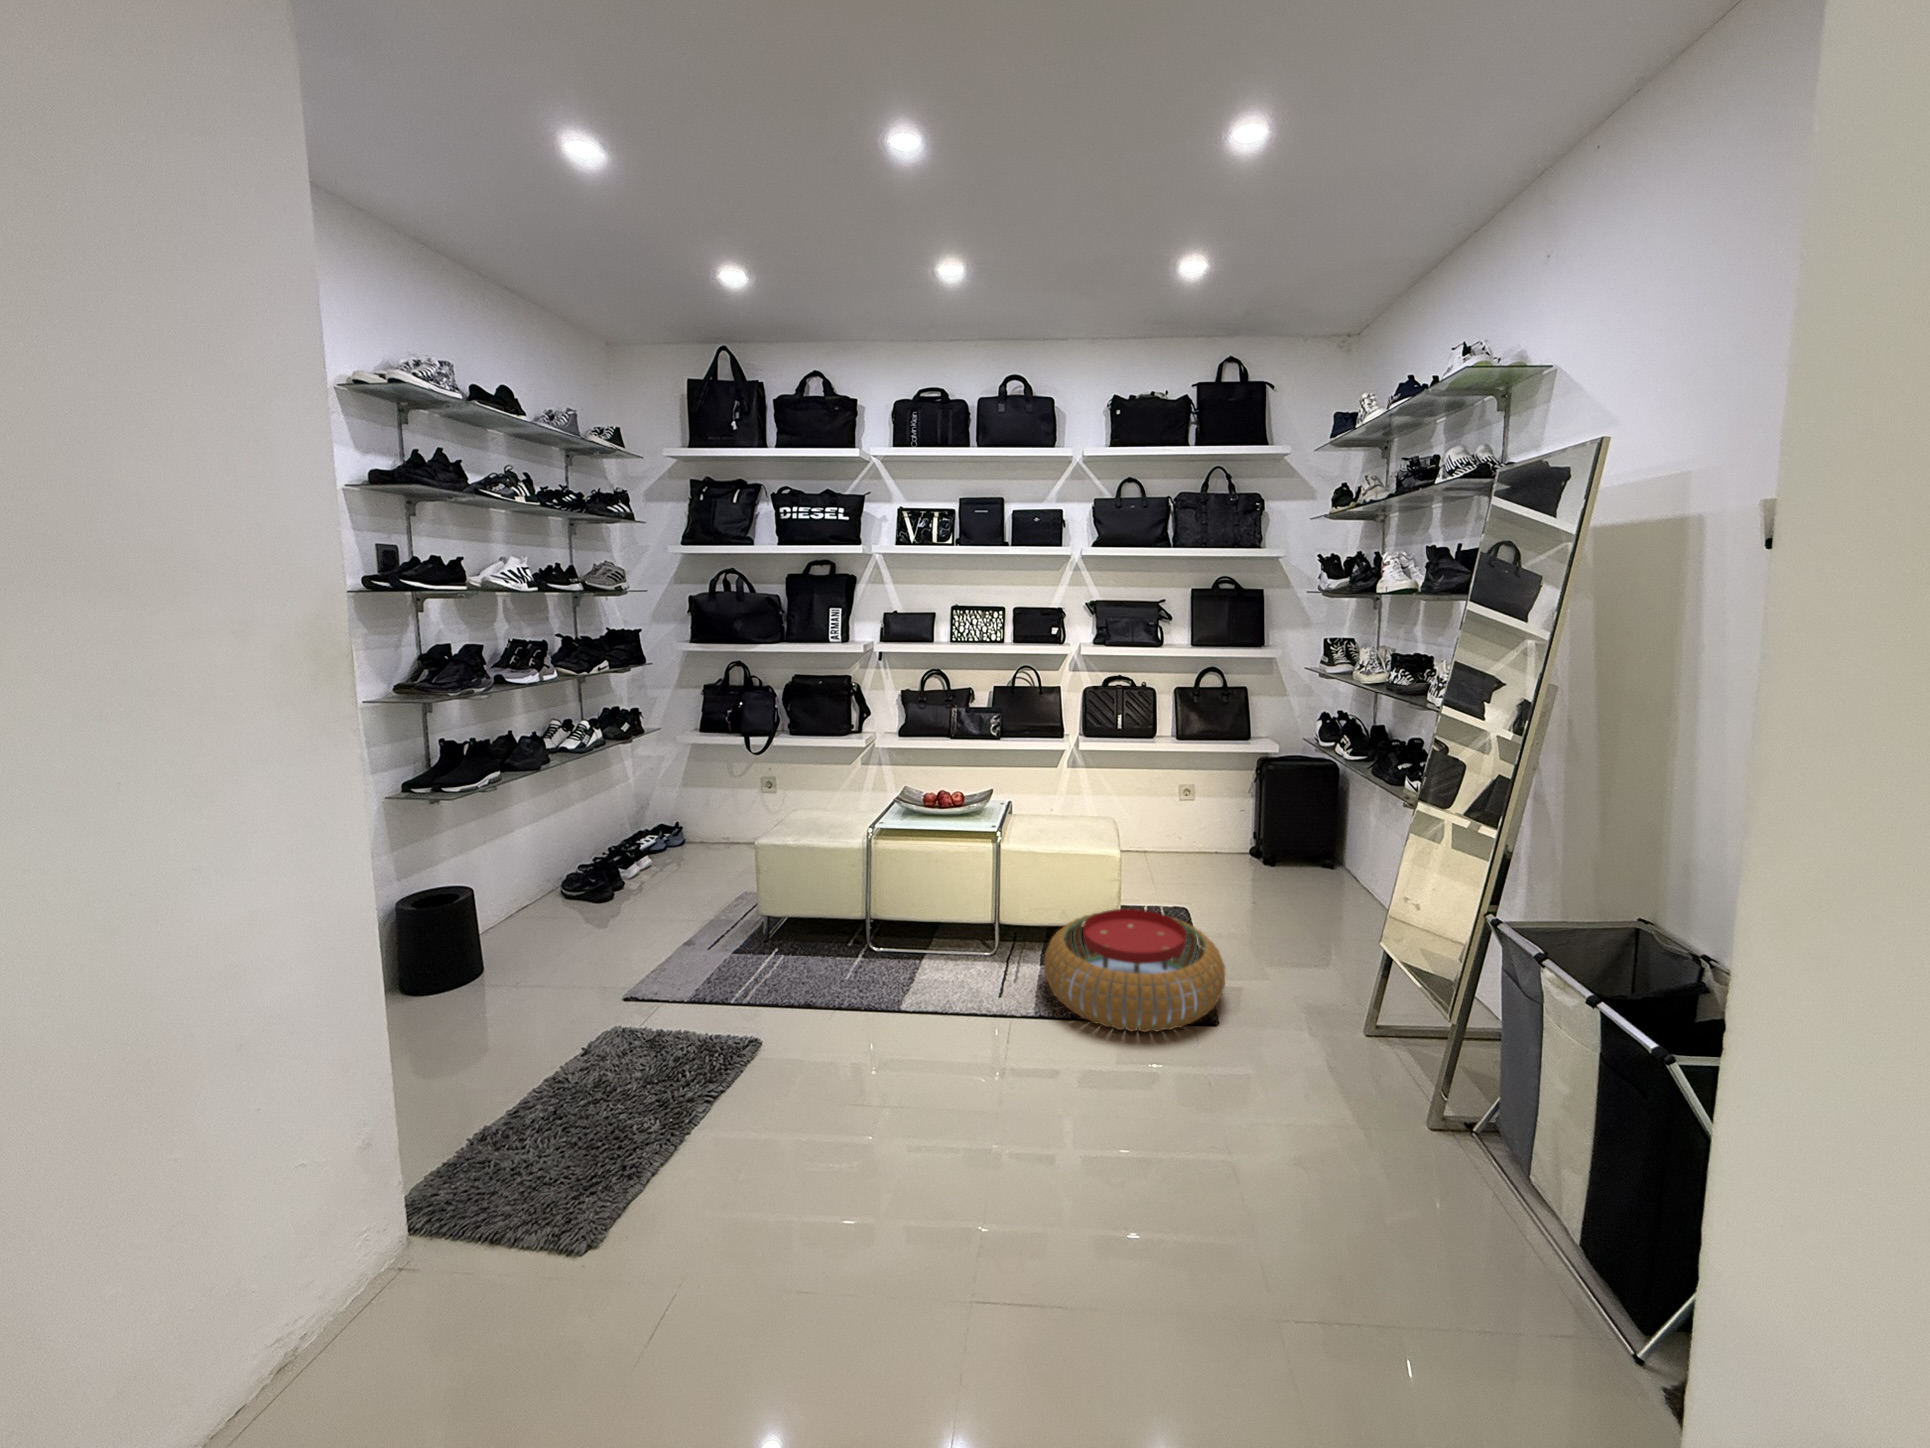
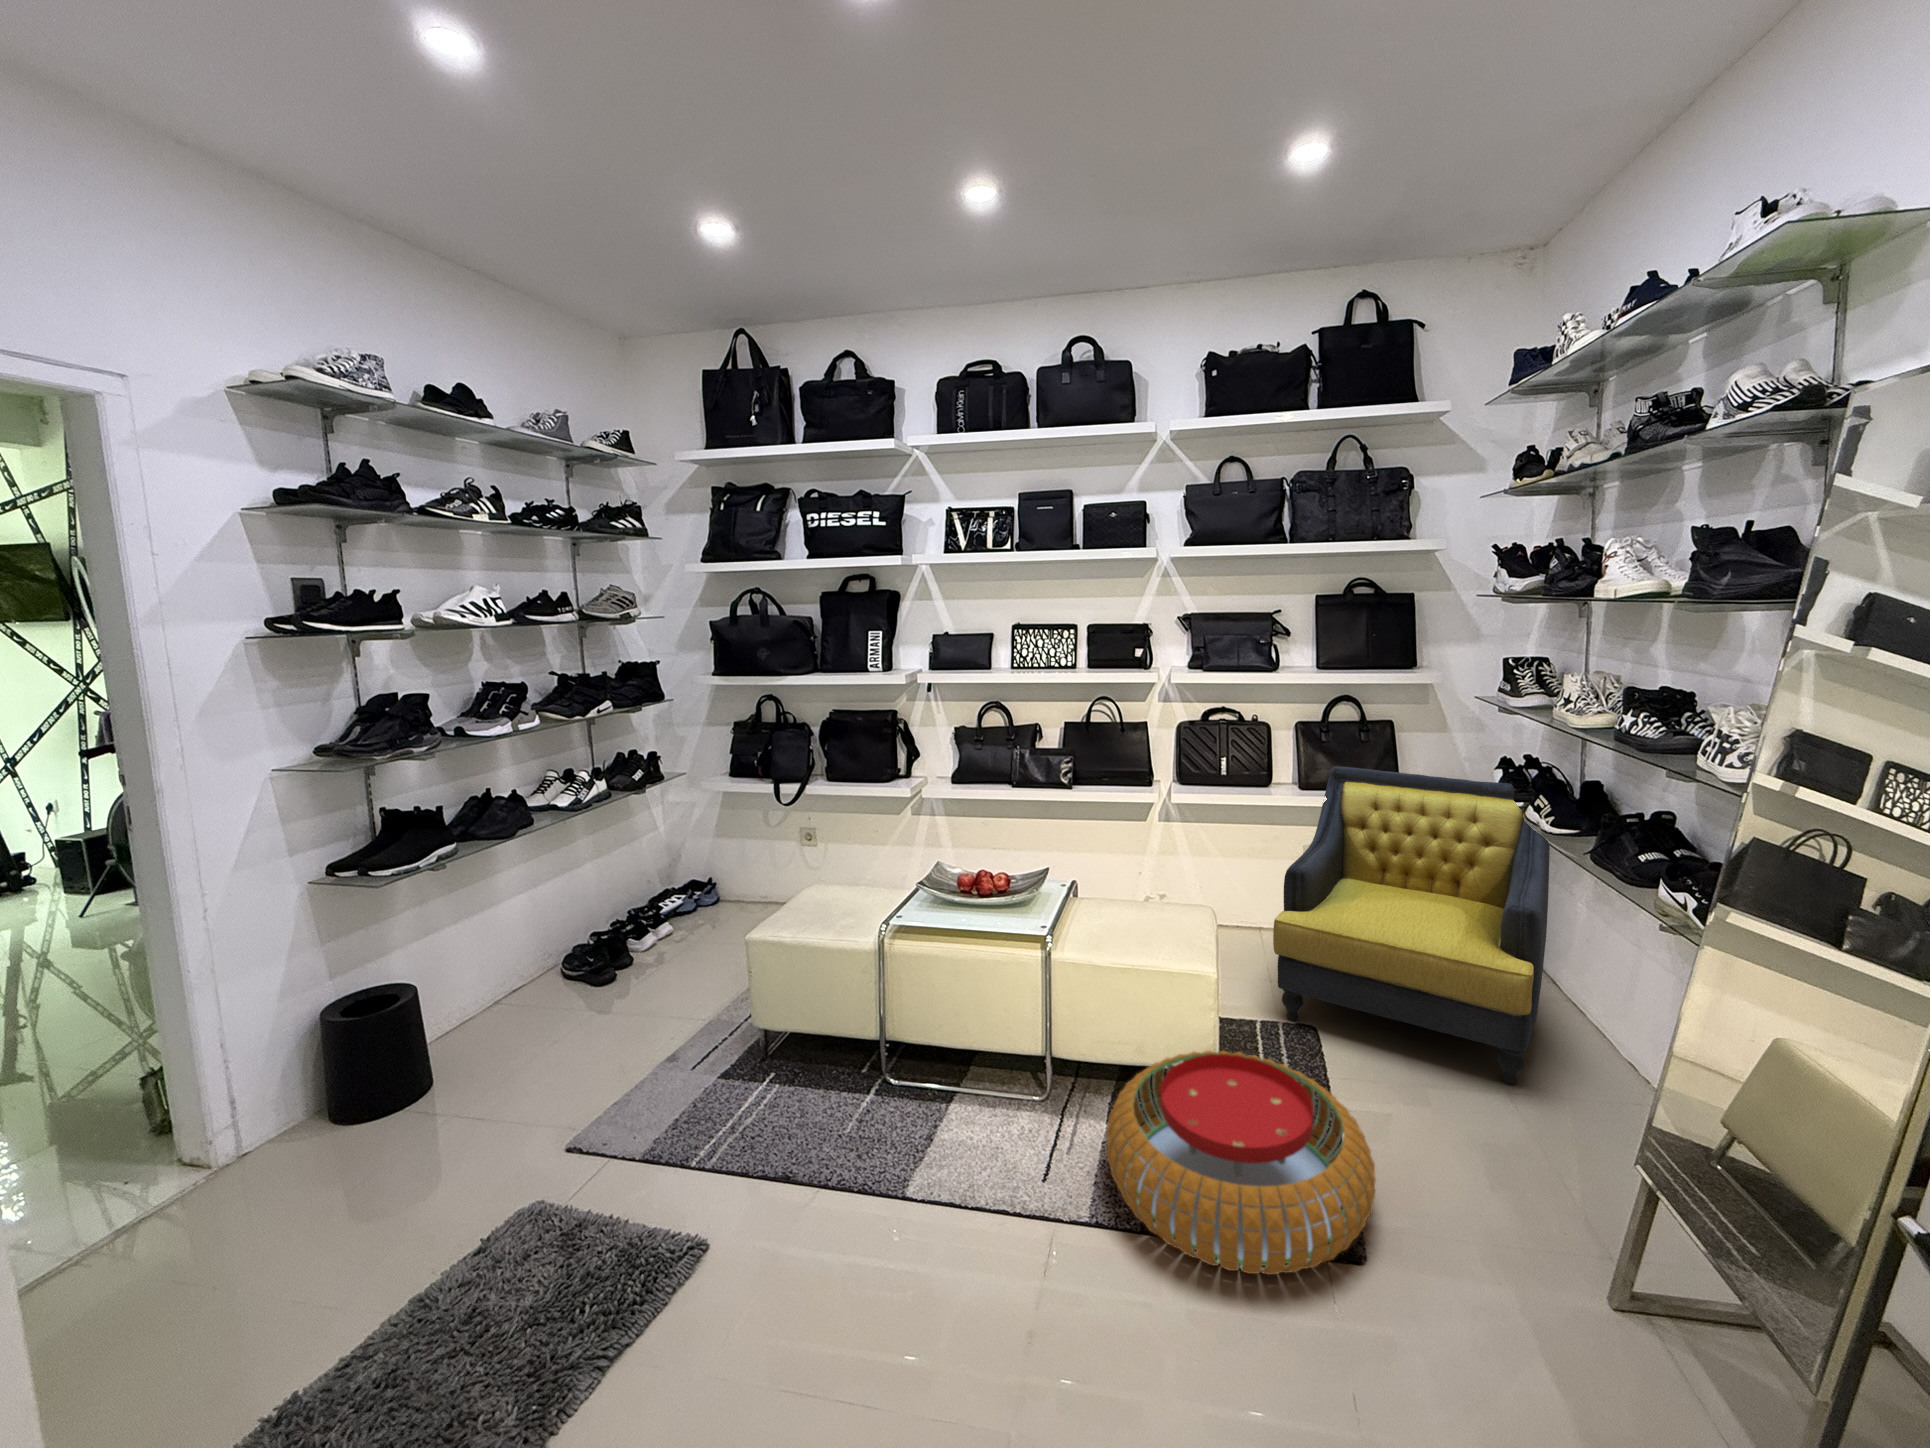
armchair: none [1157,720,1350,933] -> present [1273,766,1550,1085]

